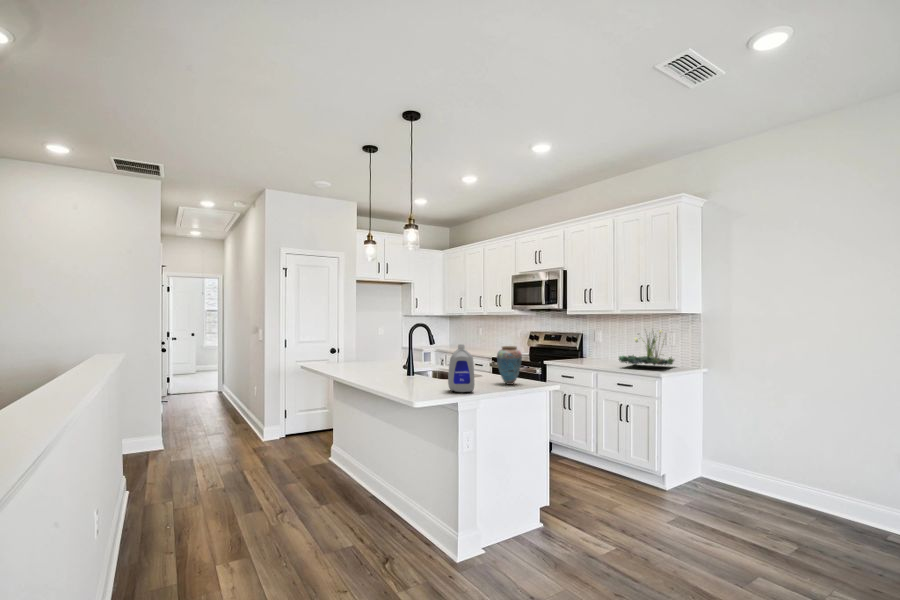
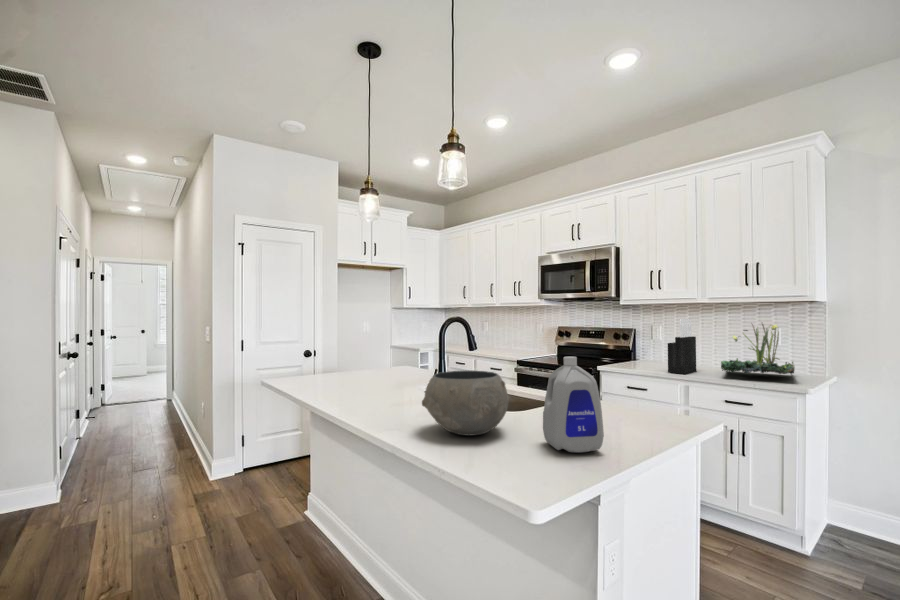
knife block: none [589,326,611,366] -> present [668,319,696,374]
vase: present [497,346,522,385] -> none [601,354,646,421]
ceramic bowl: none [389,354,437,387] -> present [422,370,508,436]

